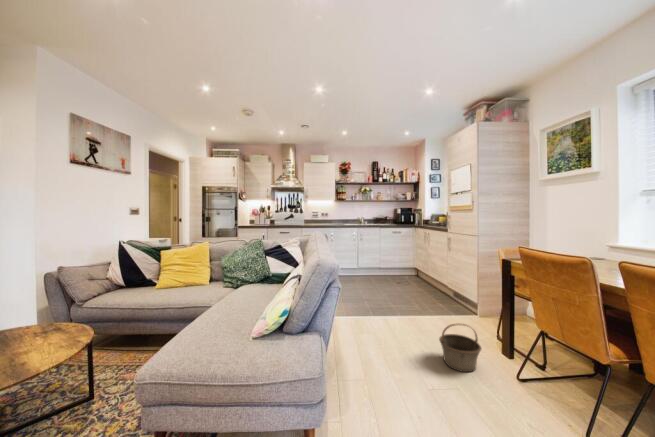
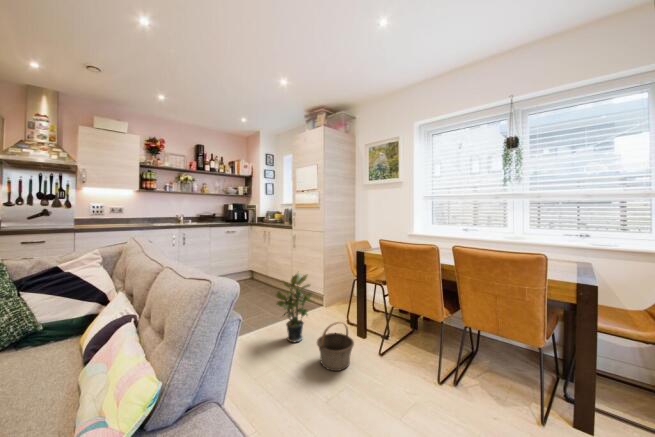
potted plant: none [411,270,449,336] -> present [276,271,311,342]

